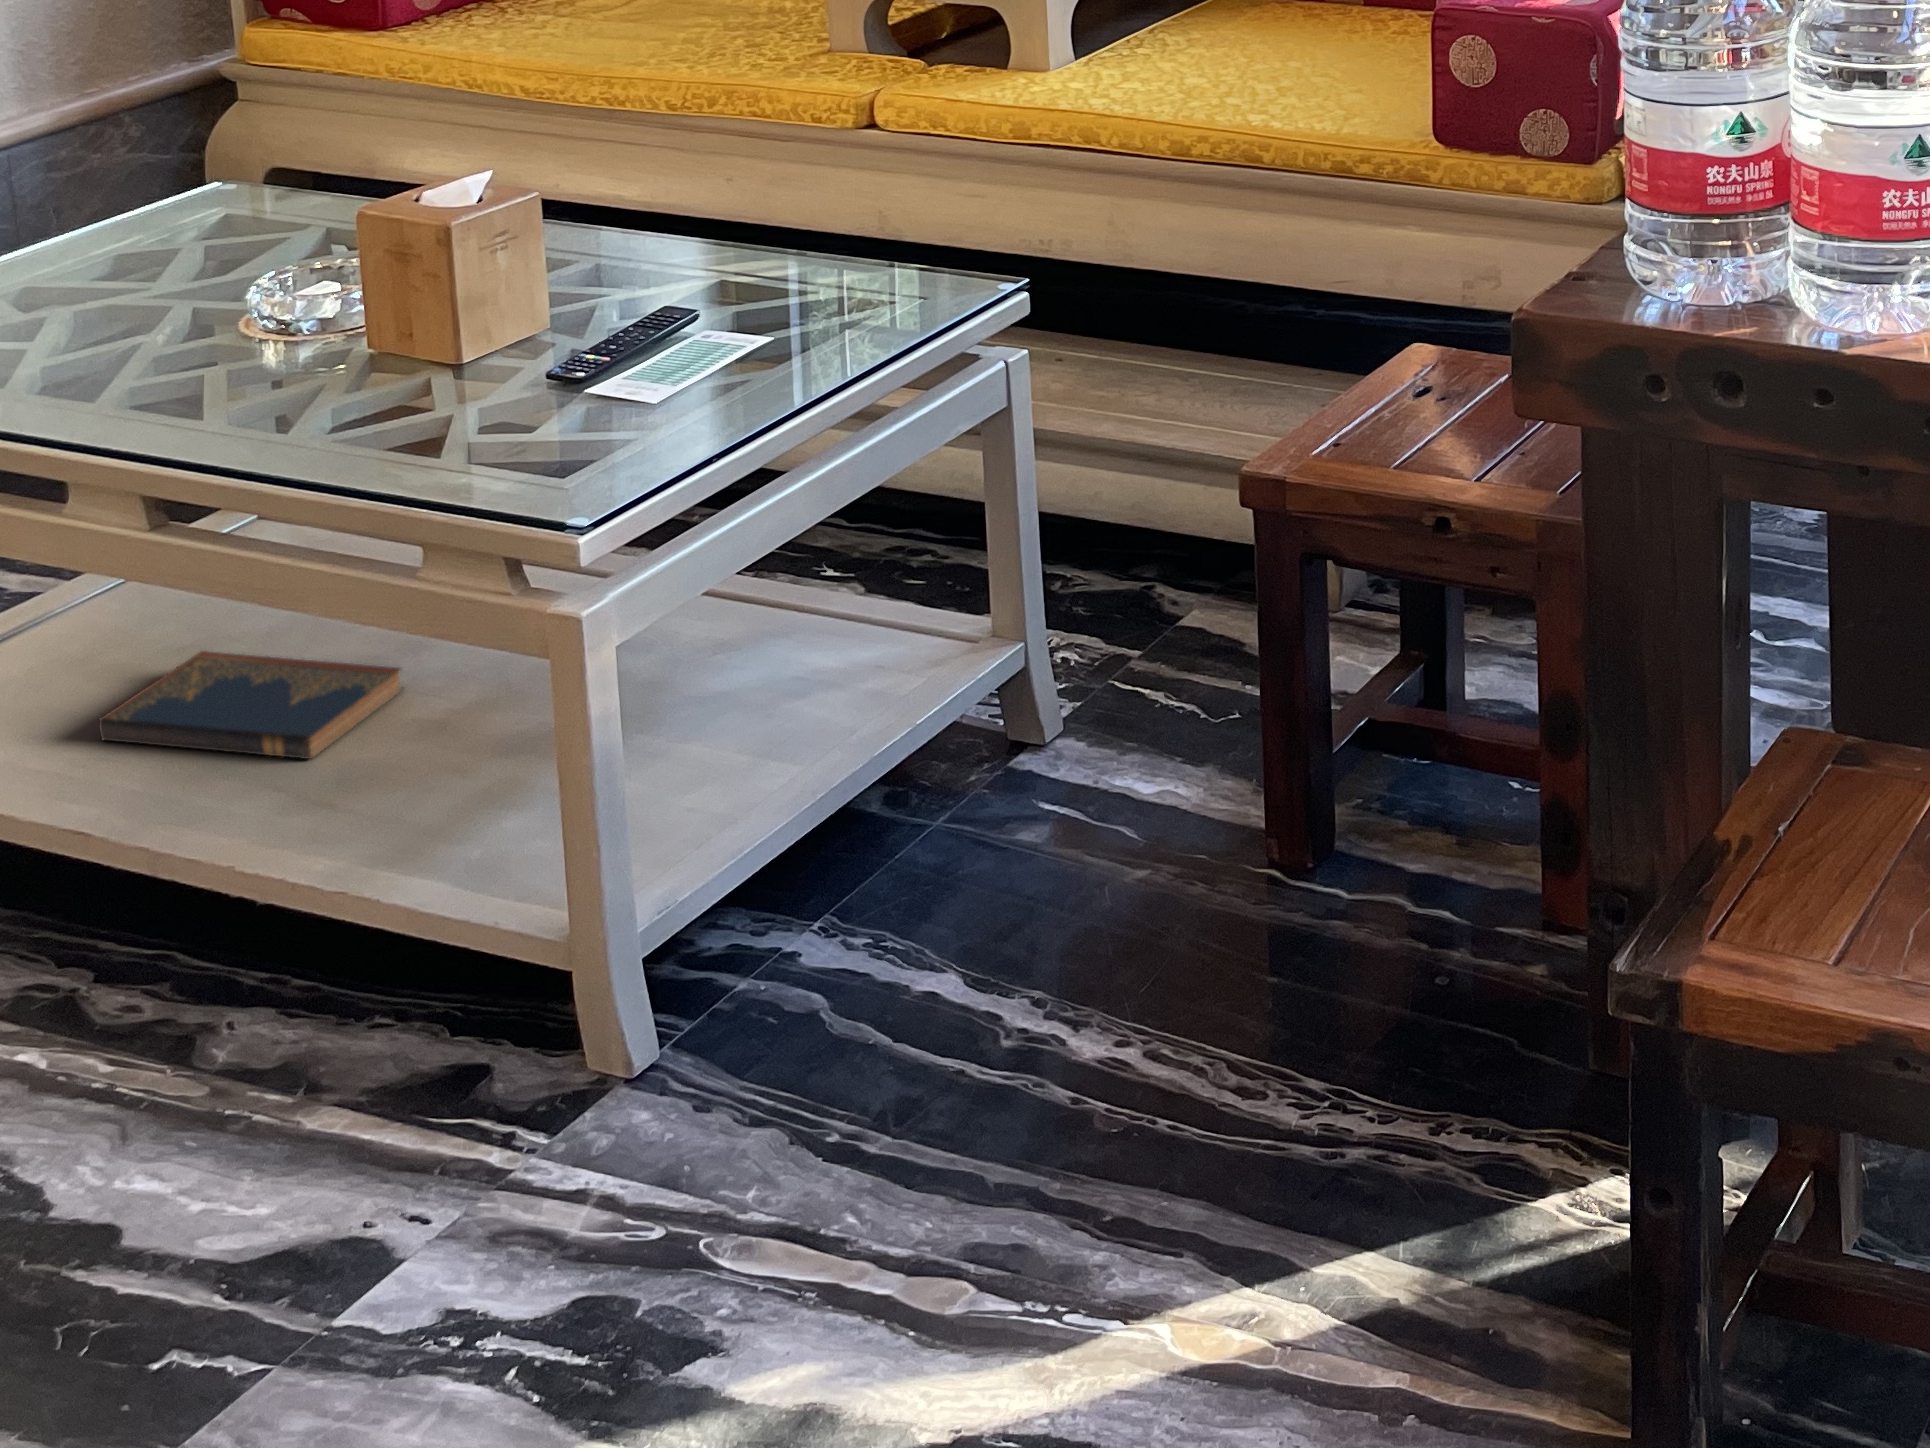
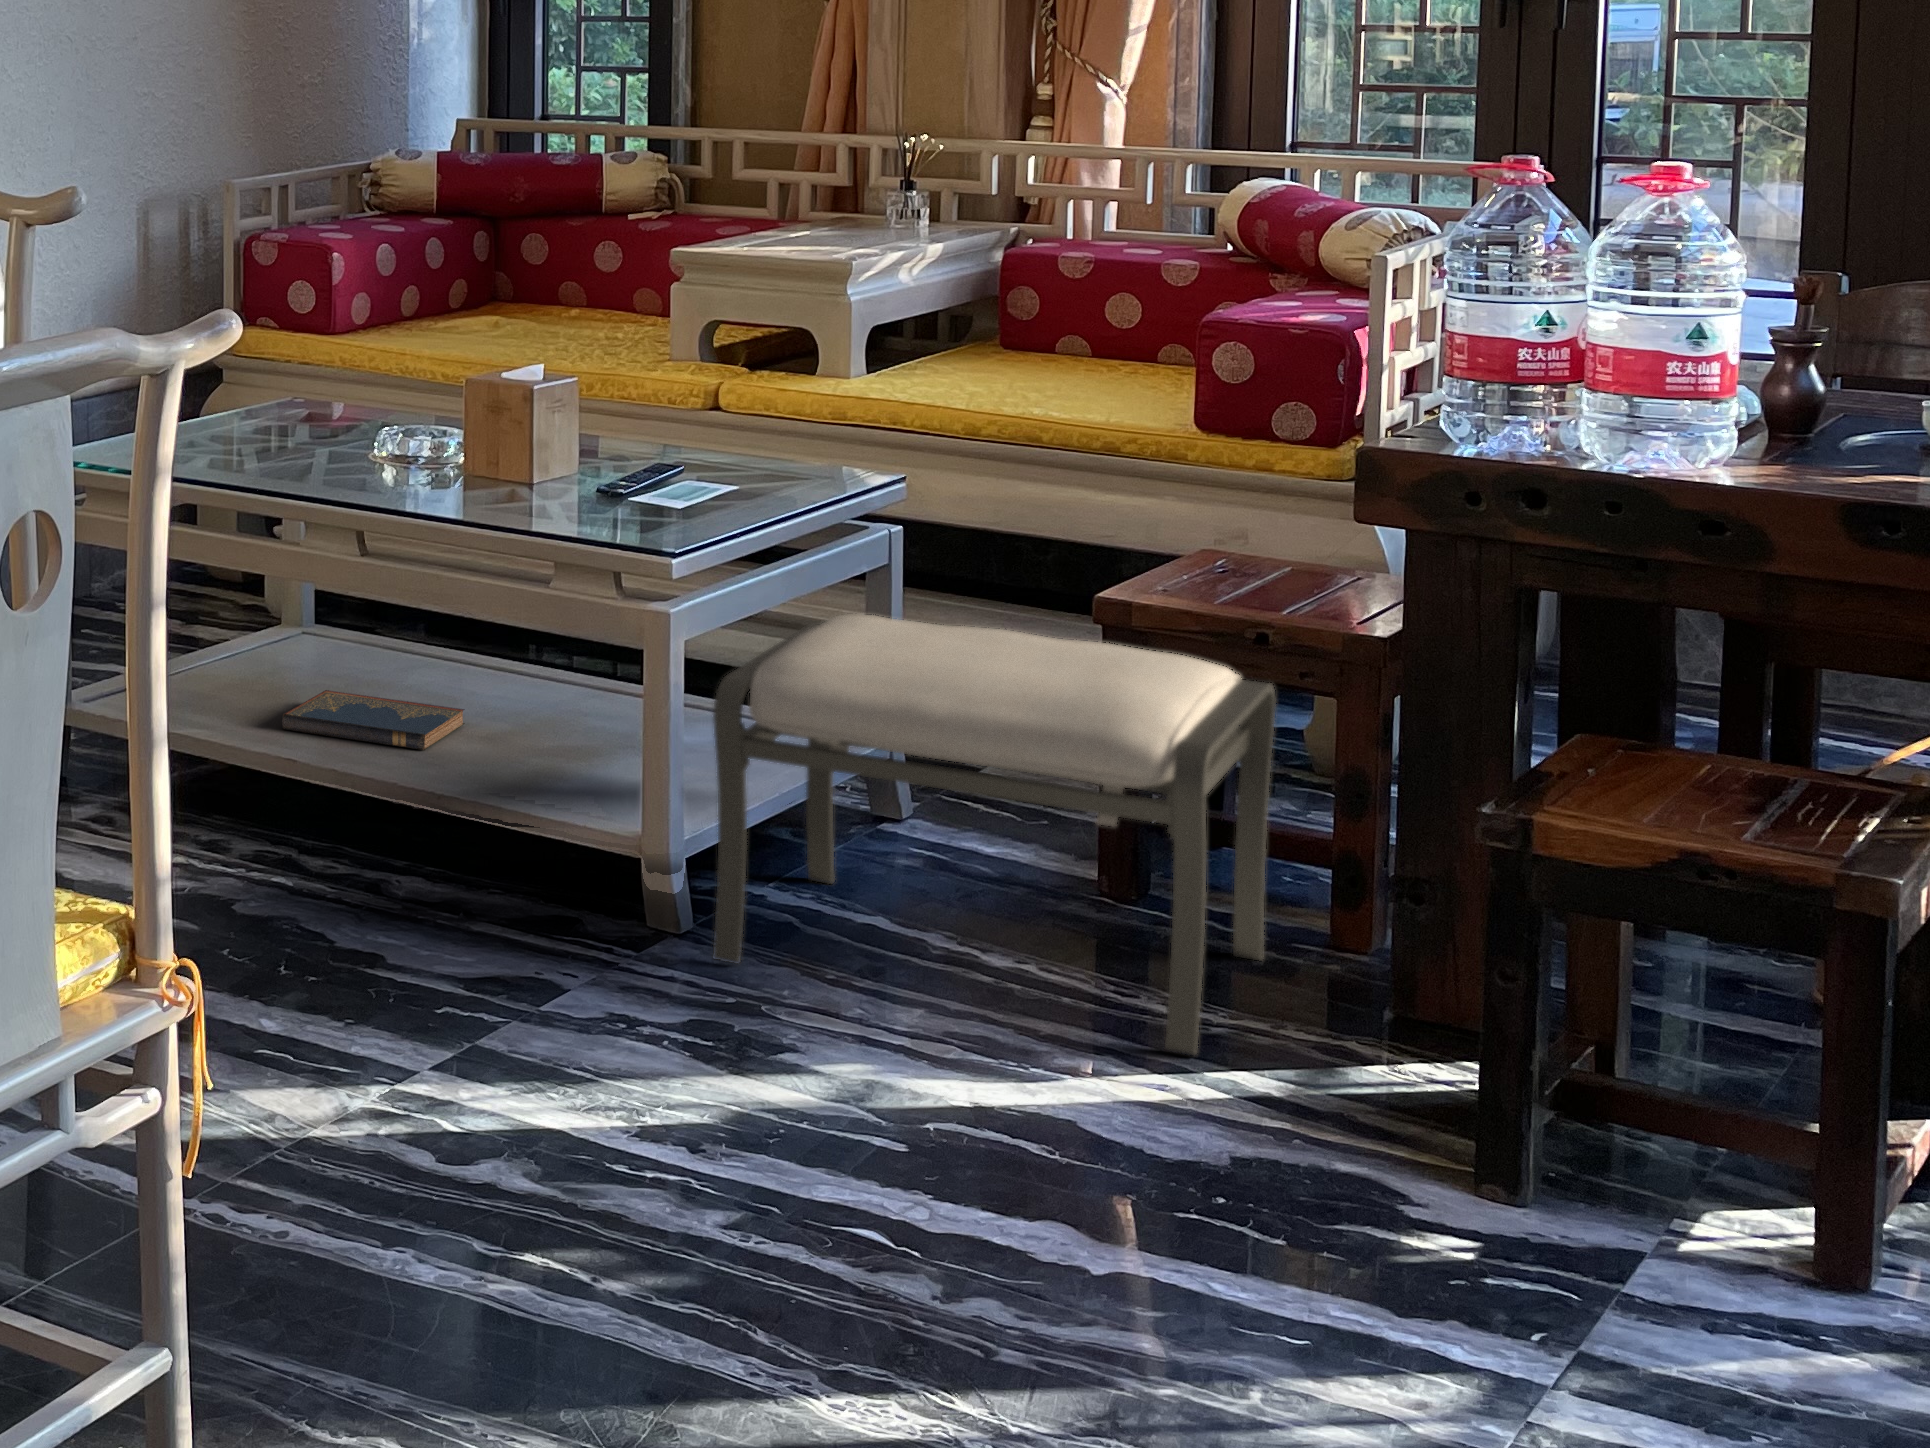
ottoman: none [622,535,1459,1220] -> present [713,614,1275,1055]

